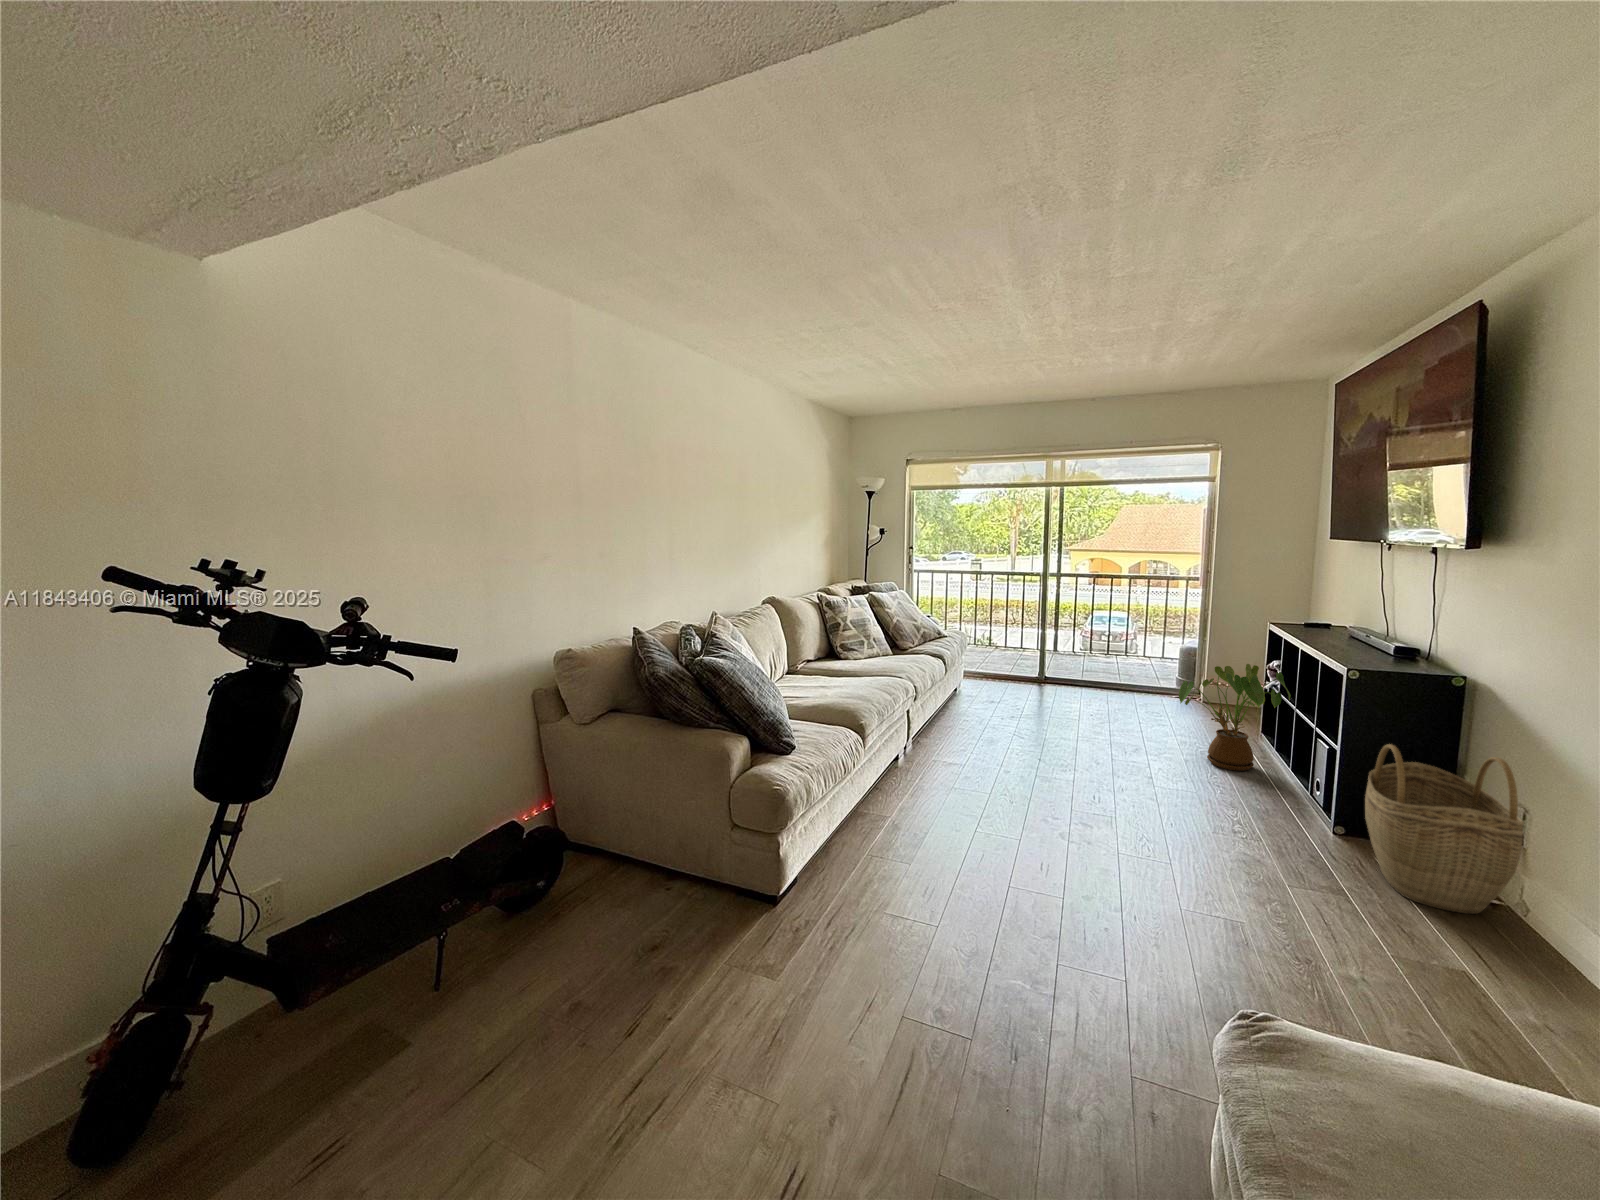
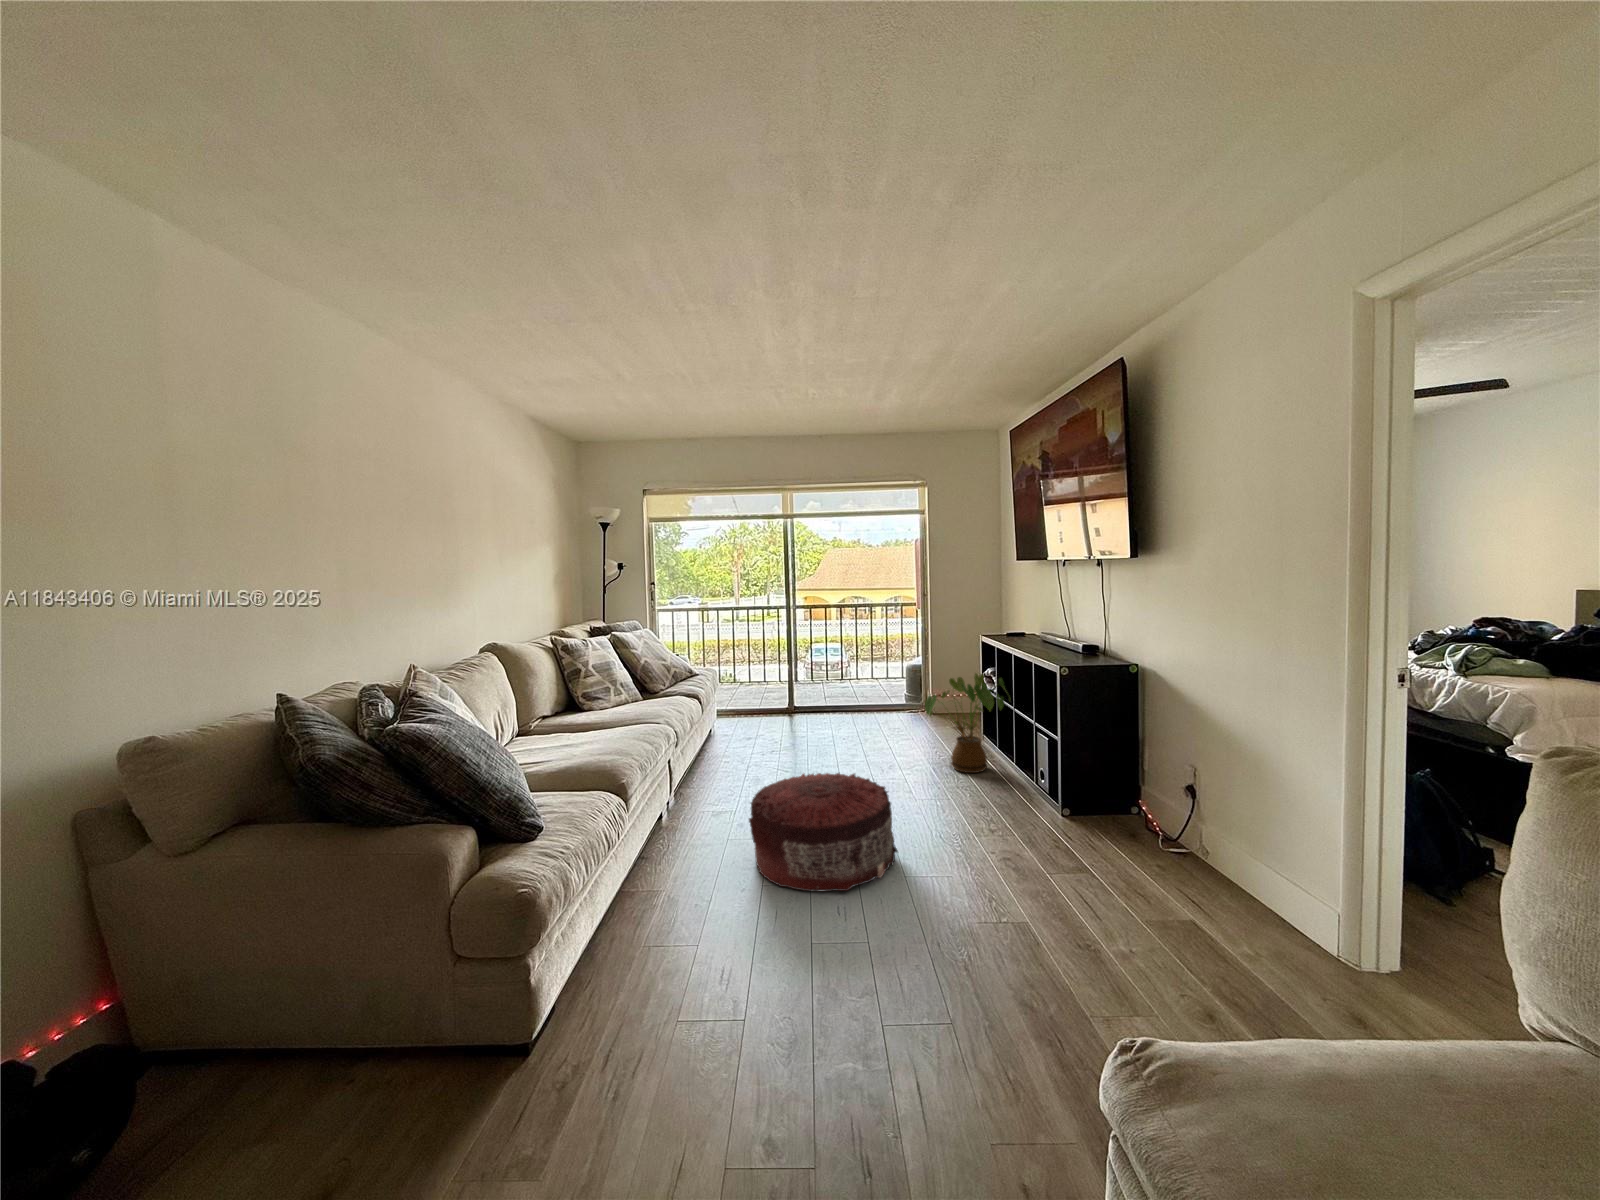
pouf: none [970,739,1120,854] -> present [749,773,898,892]
woven basket: present [1365,744,1524,914] -> none [1083,729,1193,866]

